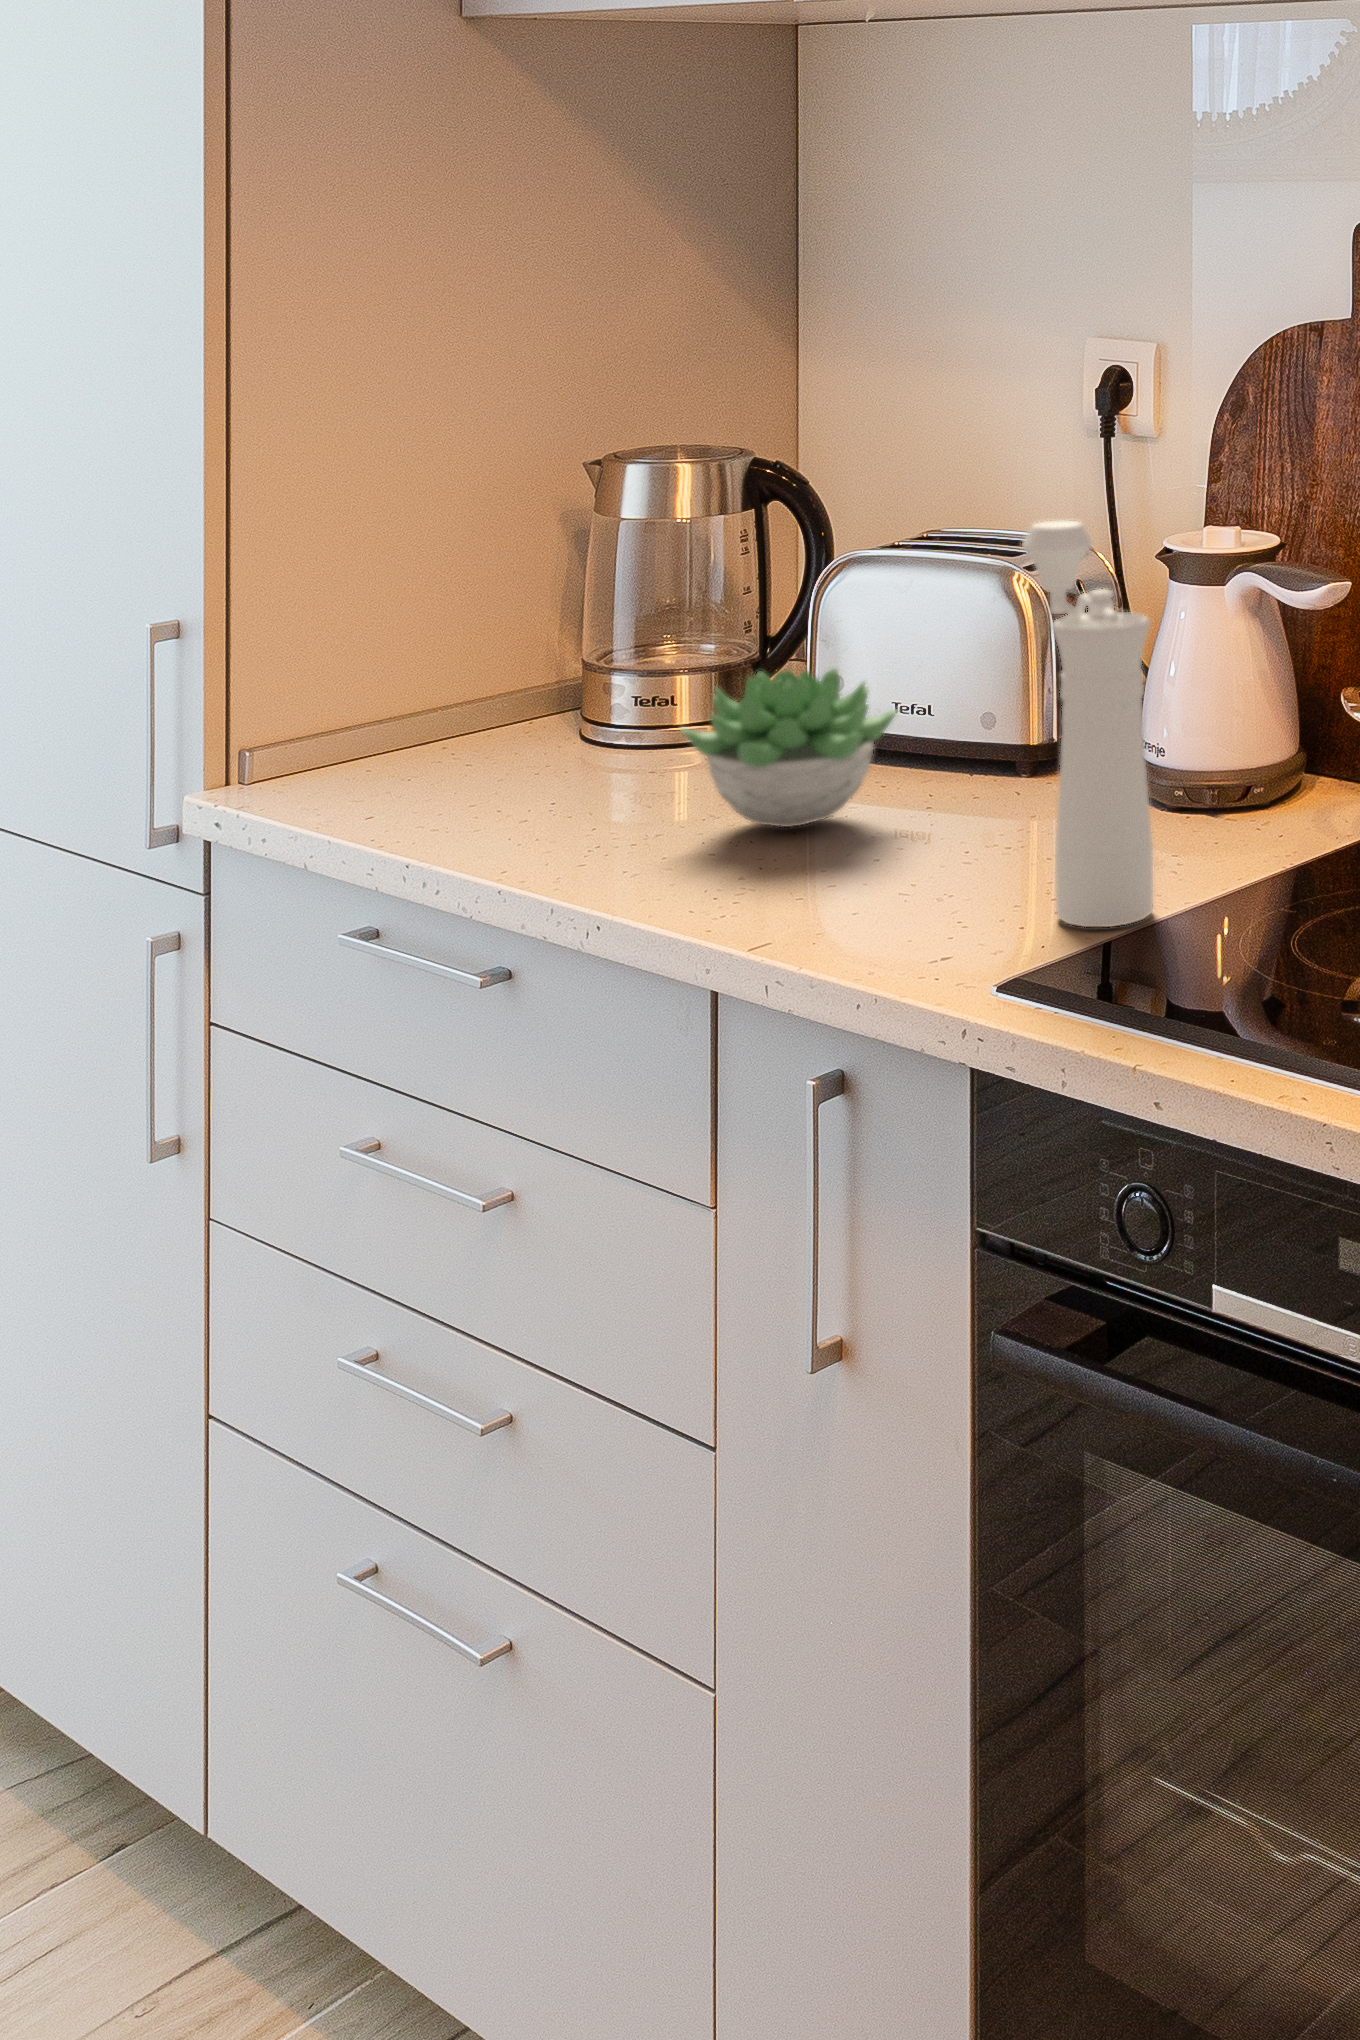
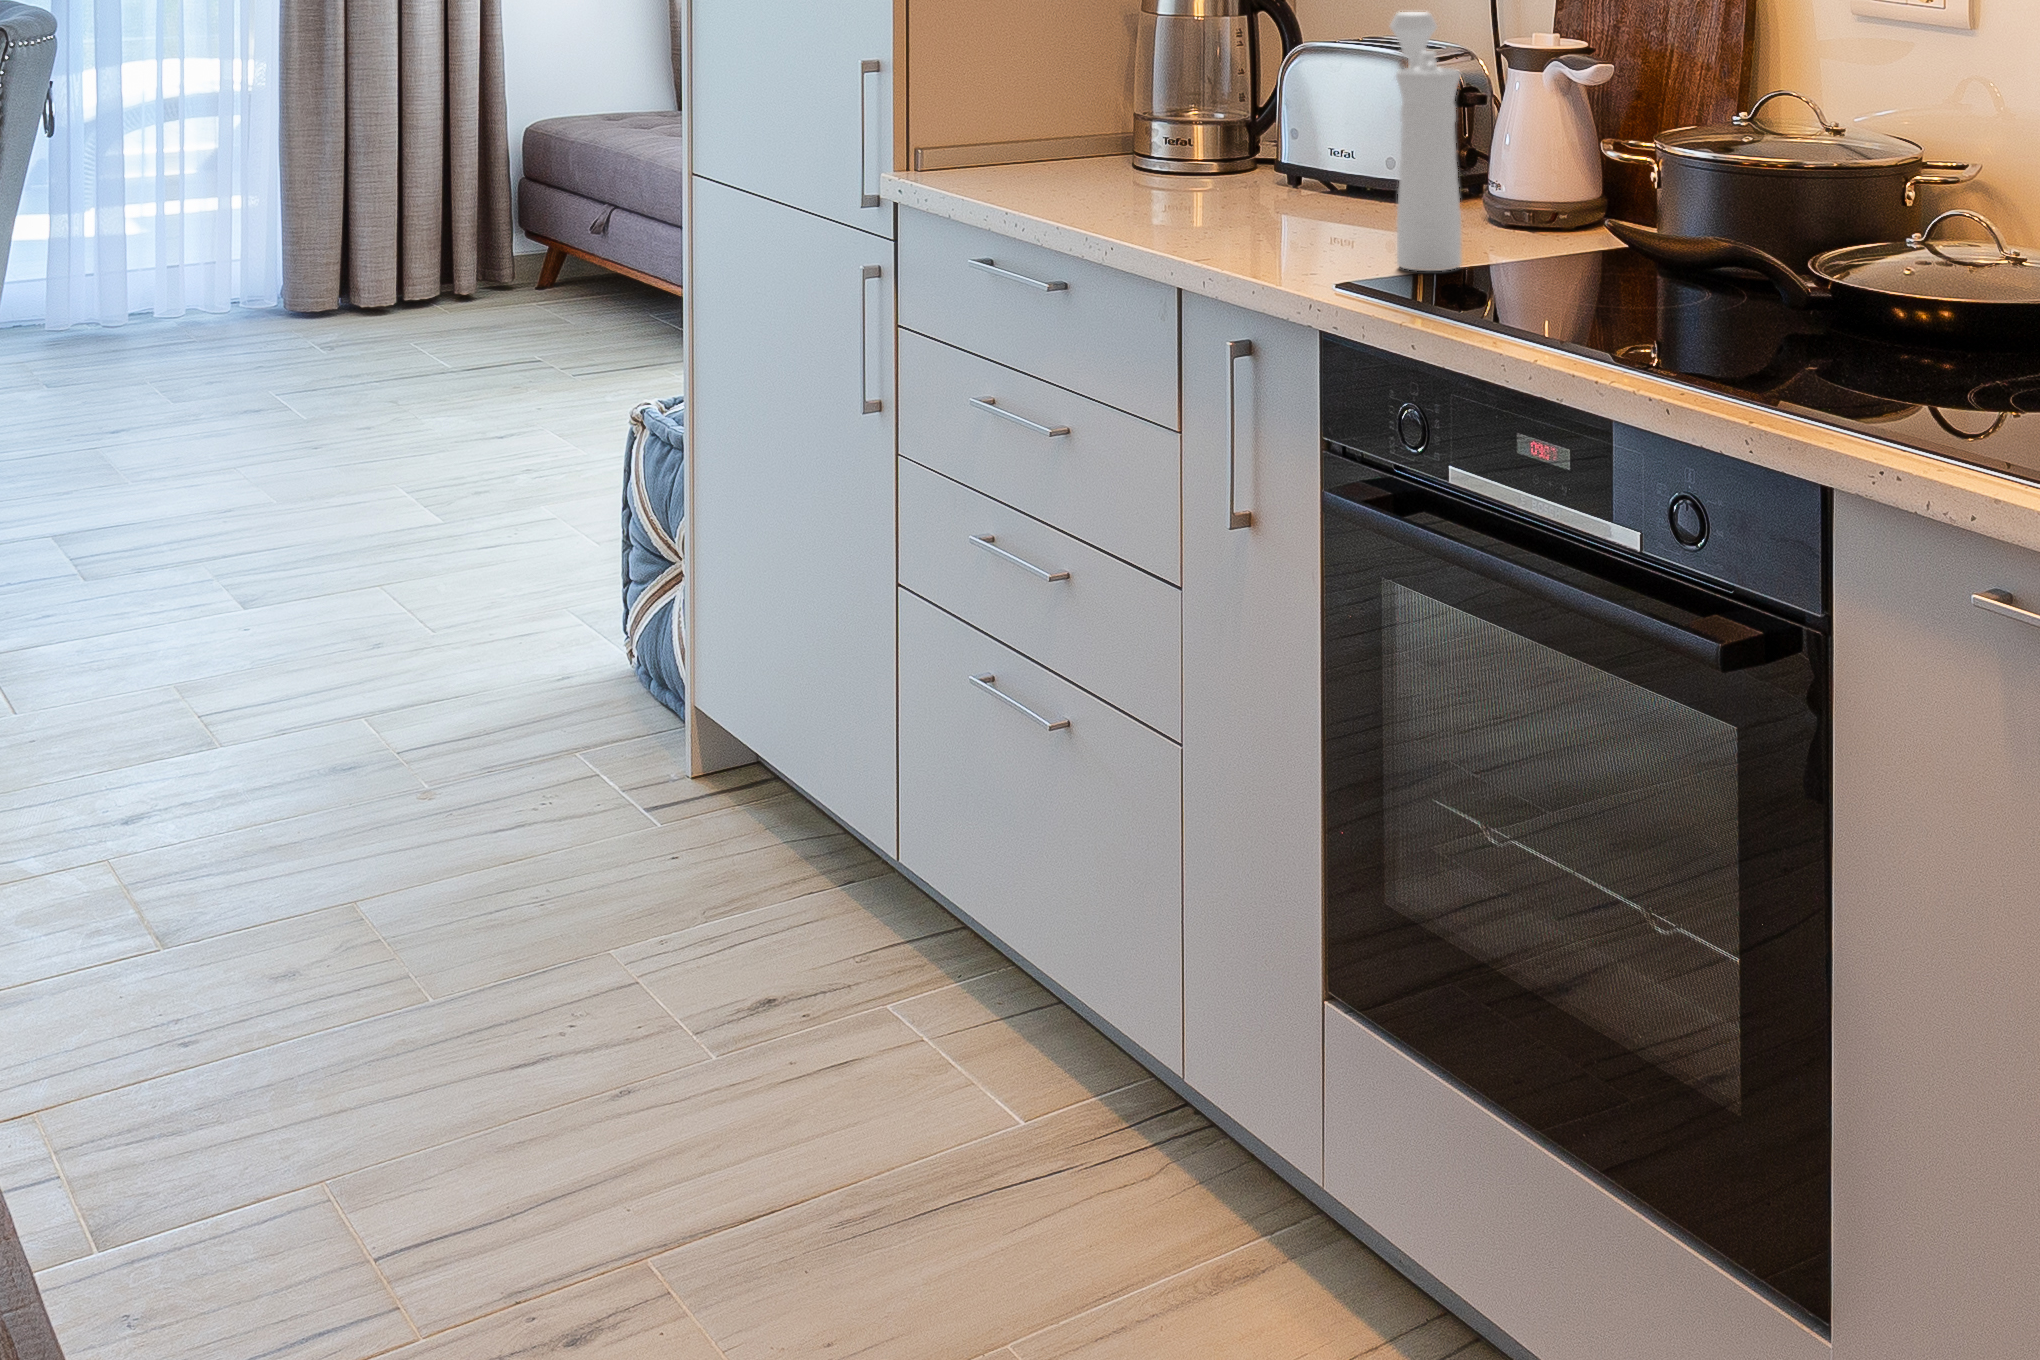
succulent plant: present [681,668,897,827] -> none [1176,112,1323,215]

